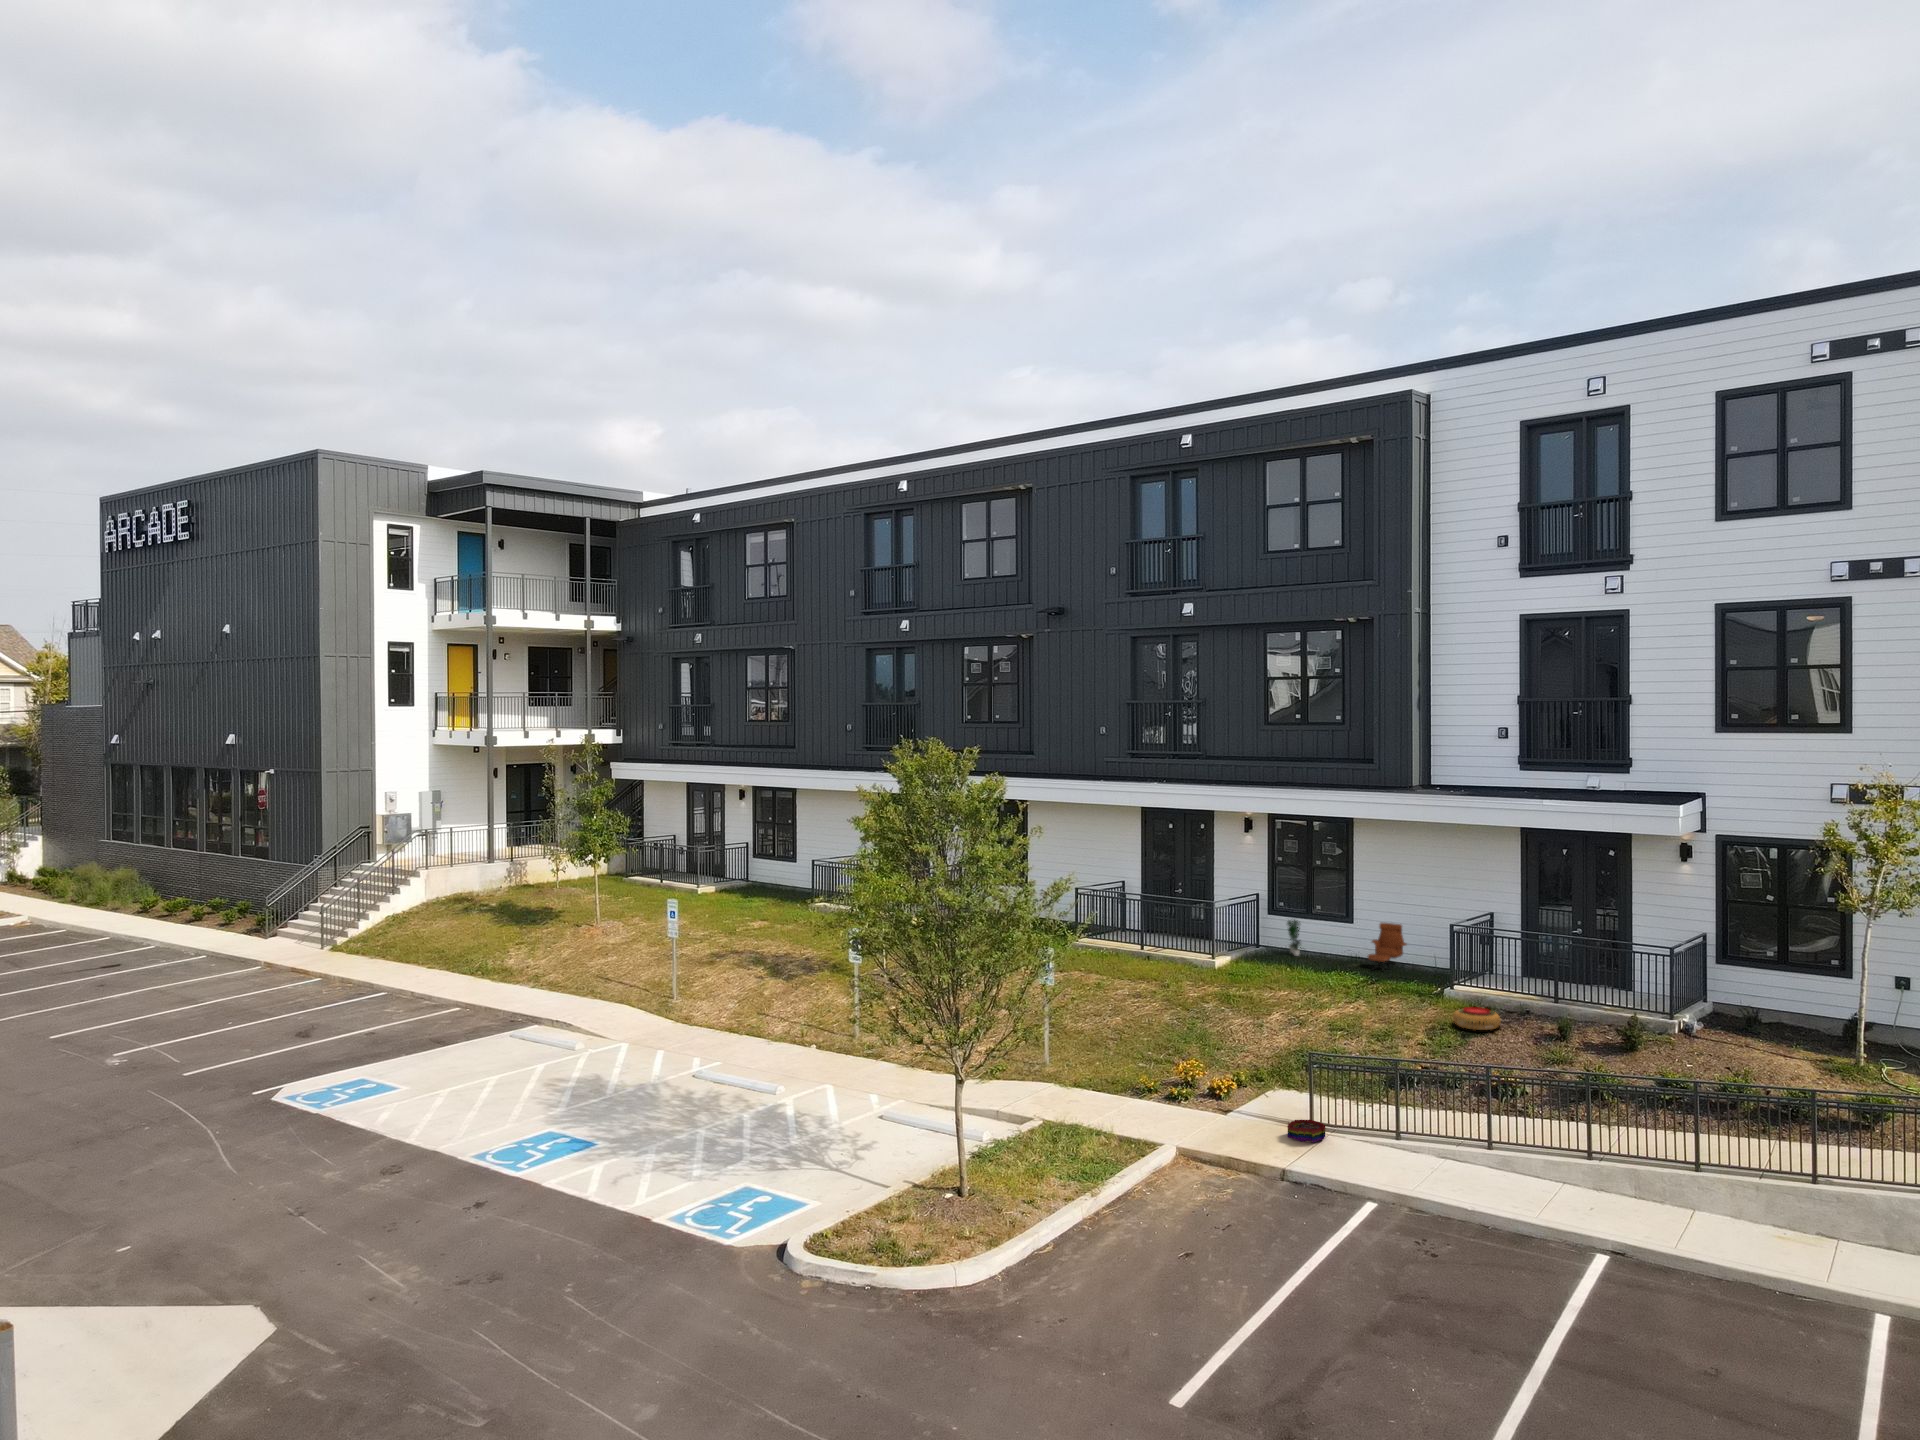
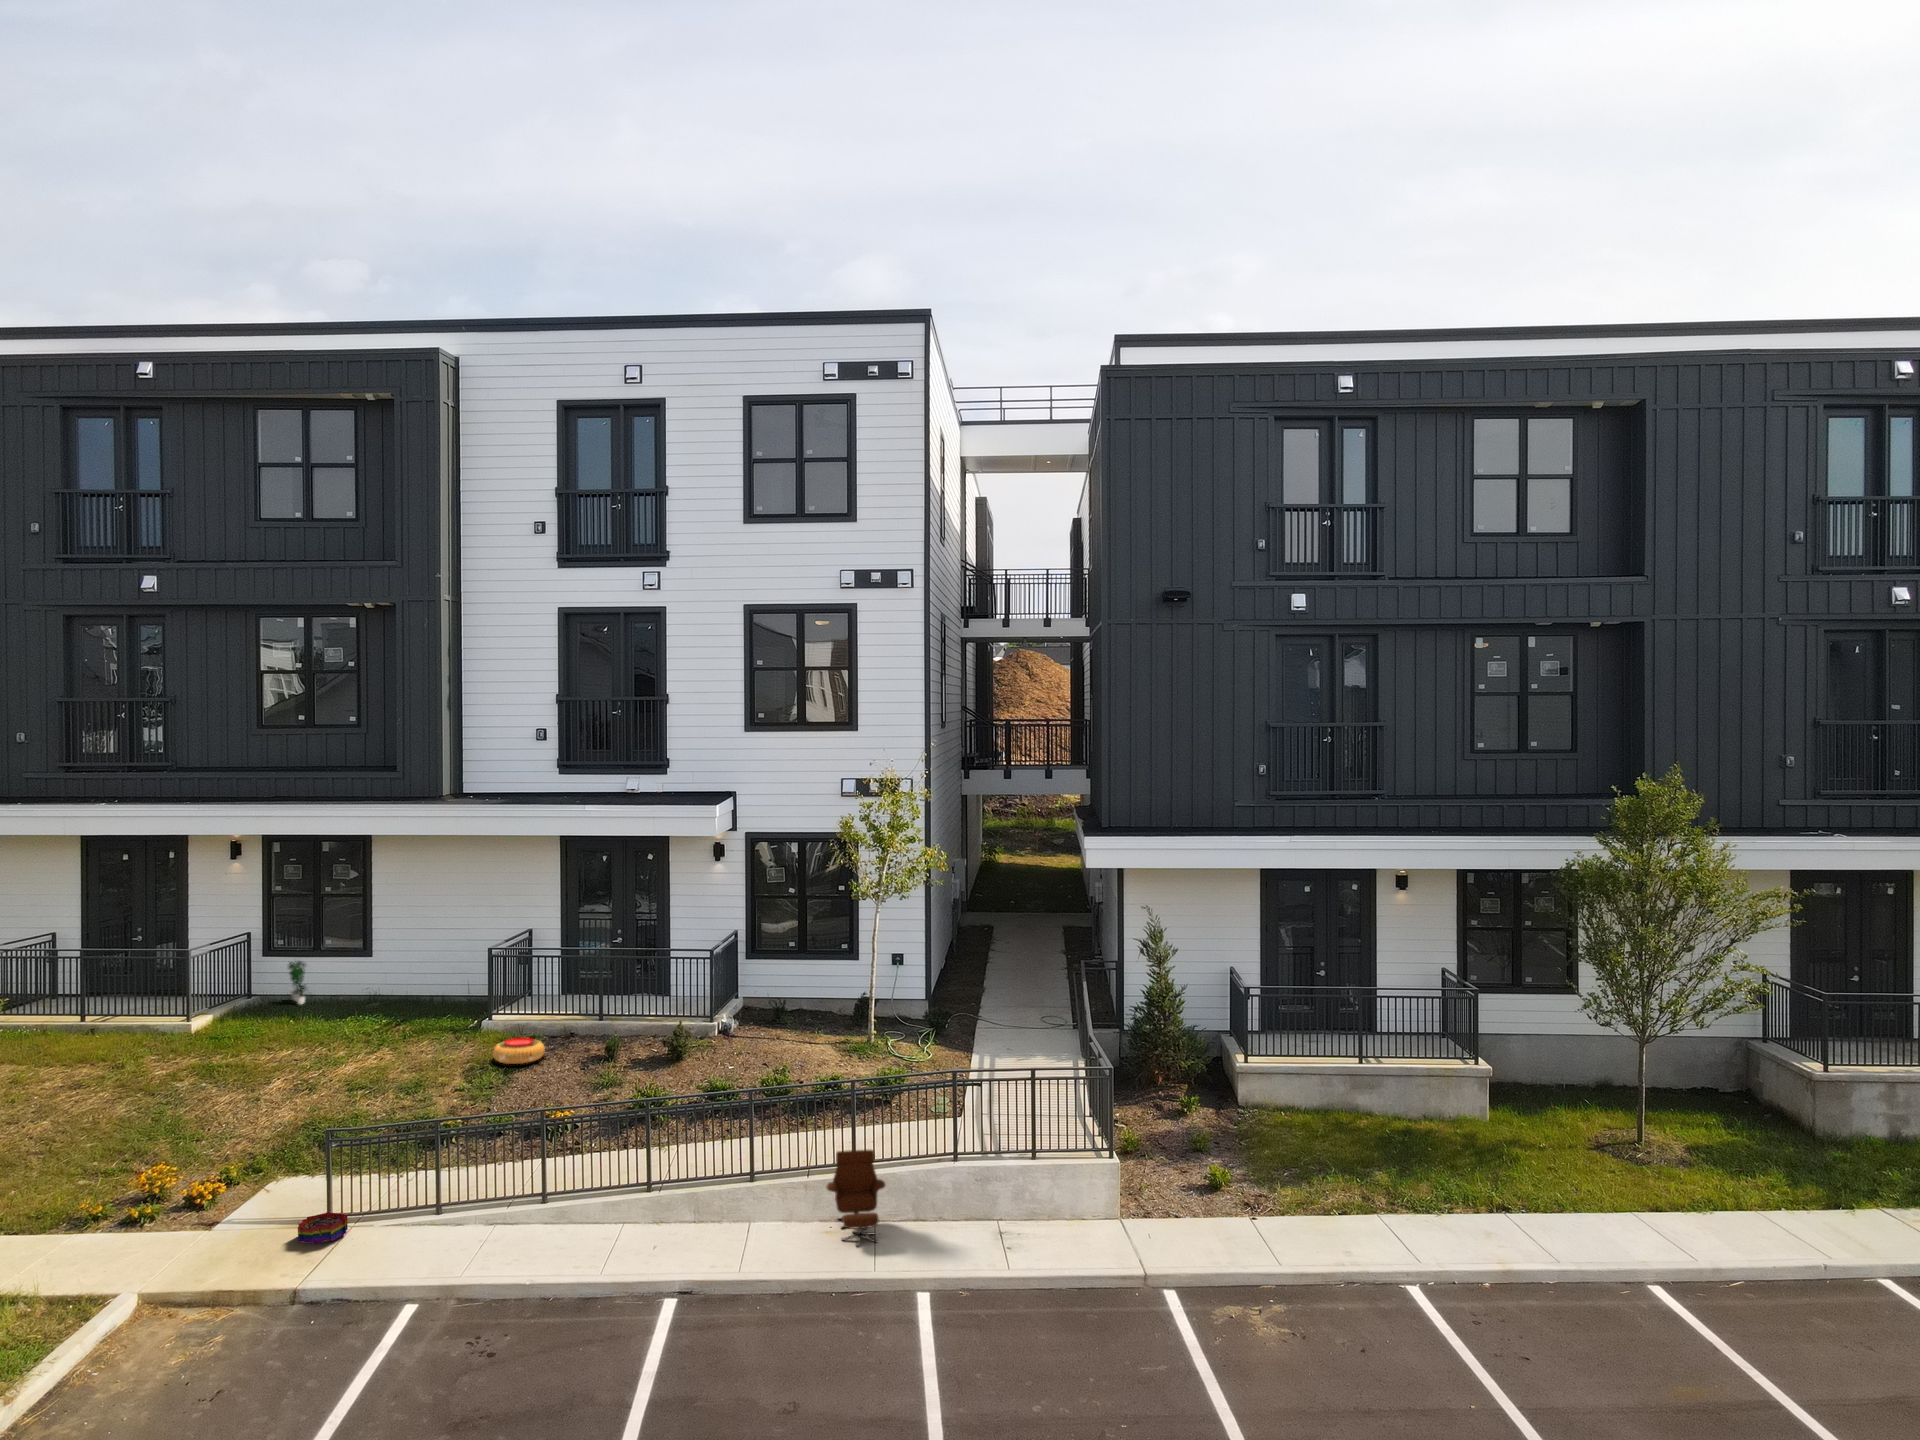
lounge chair: present [1368,923,1406,970] -> present [826,1150,886,1246]

